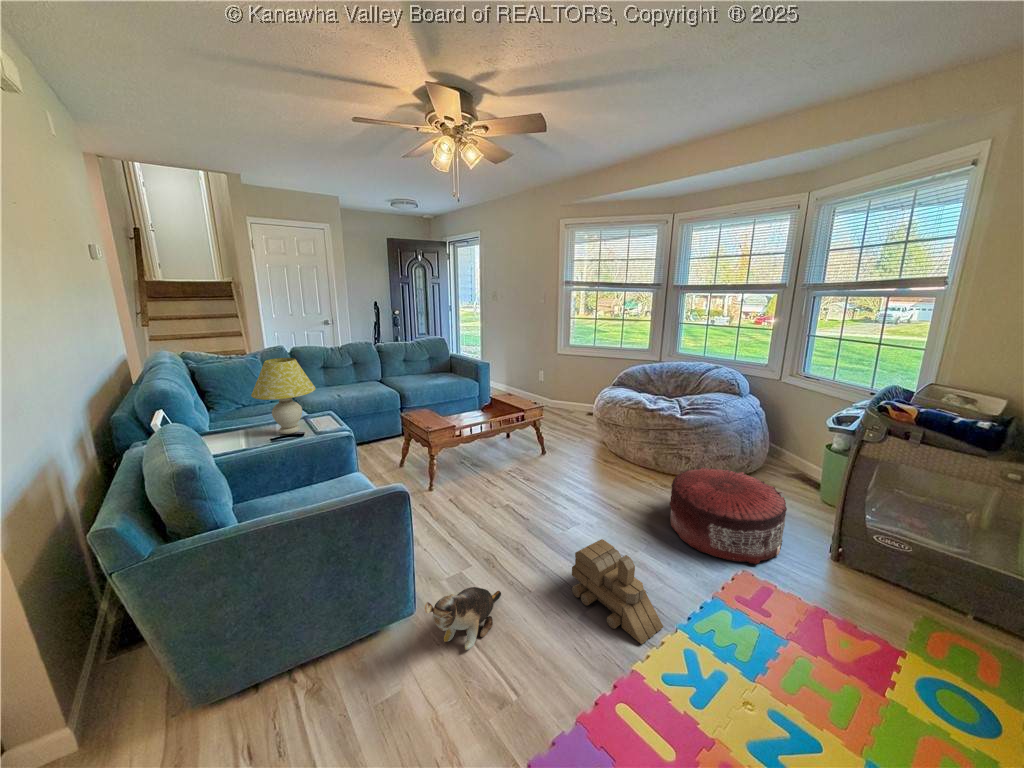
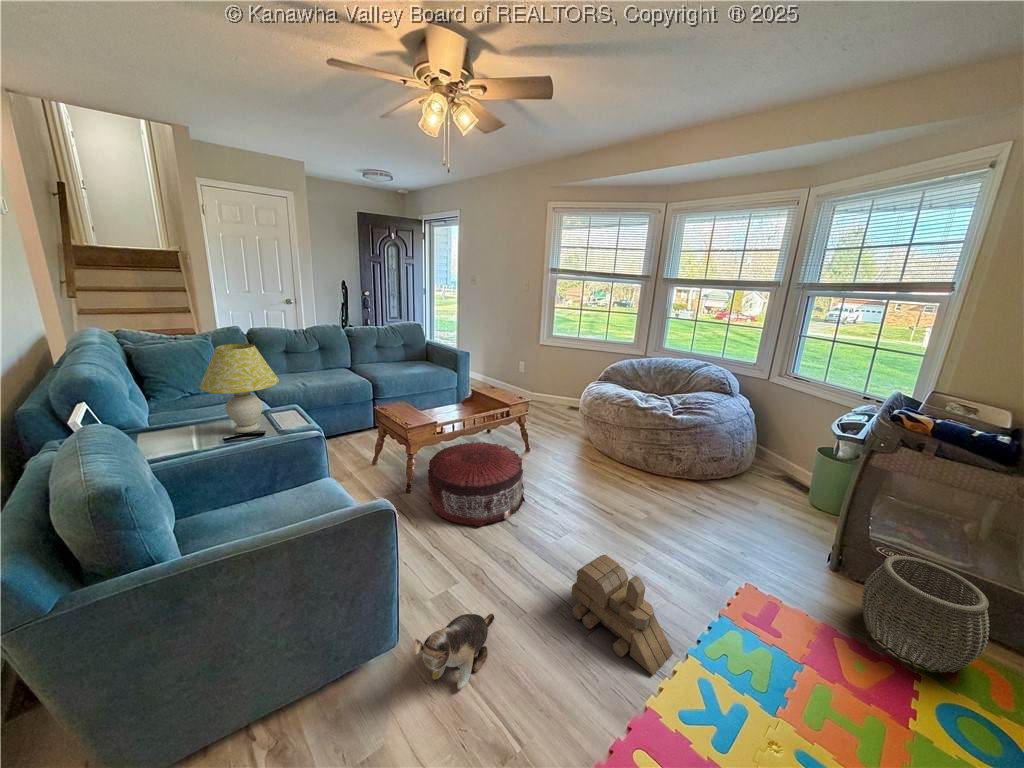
pouf: present [670,467,787,564] -> present [428,442,525,526]
woven basket: none [853,540,974,651] -> present [862,556,990,672]

